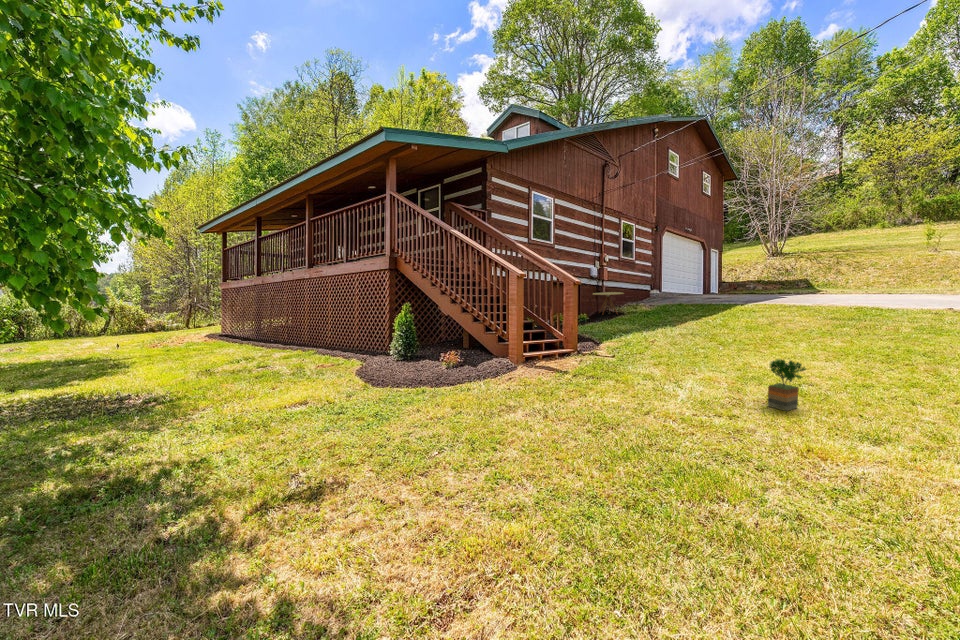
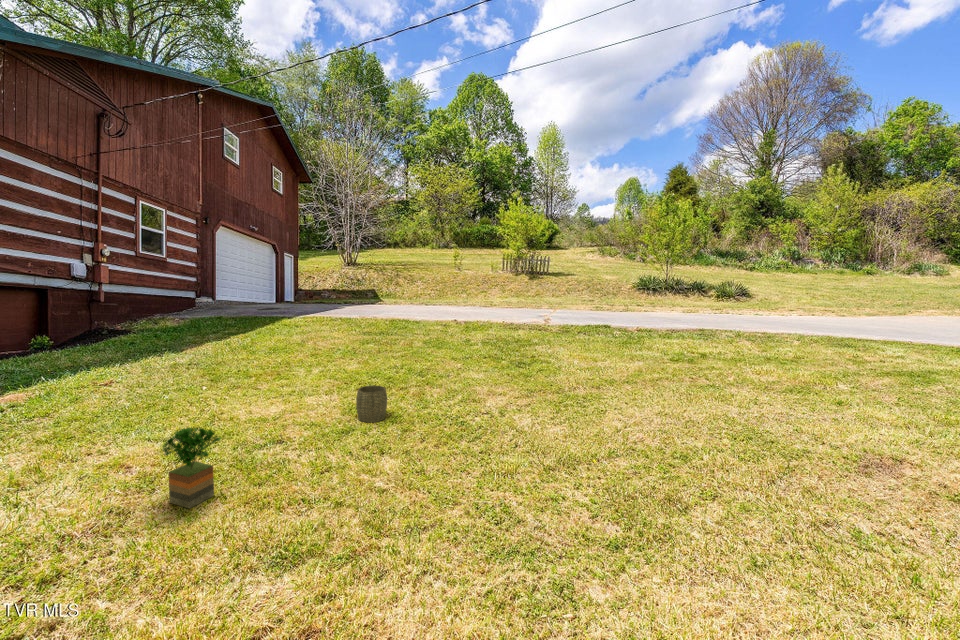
round table: present [593,292,624,314] -> none [74,301,133,335]
woven basket: none [888,355,928,388] -> present [356,385,387,422]

